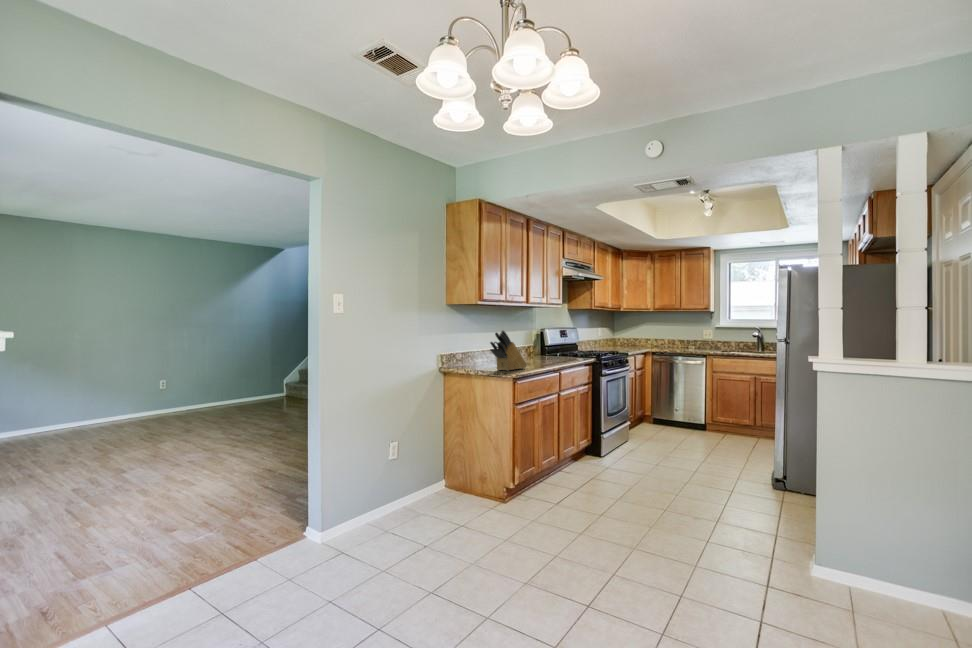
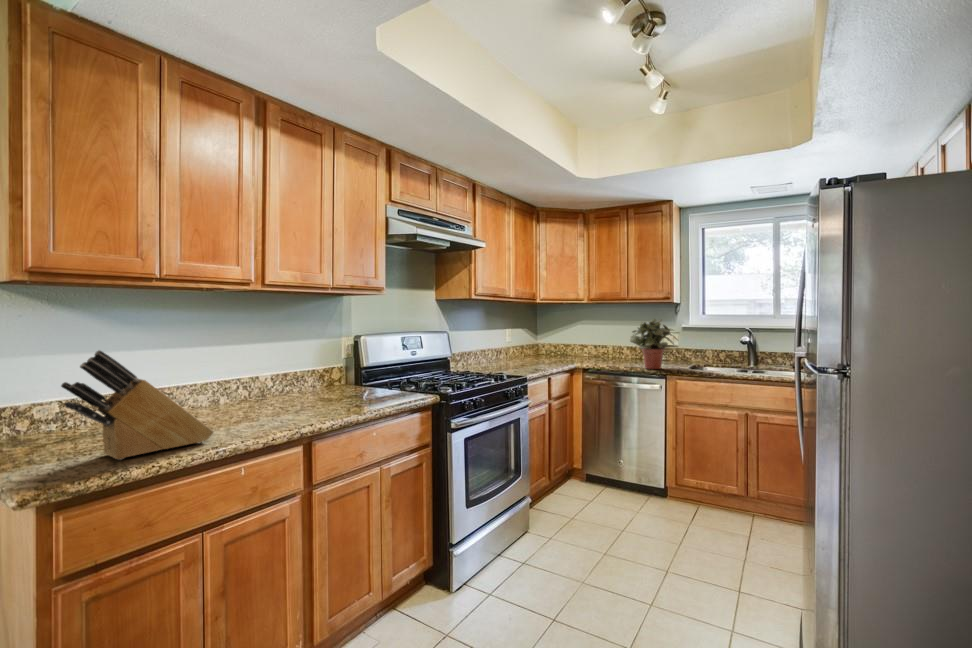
potted plant: none [683,322,715,352] -> present [629,319,679,369]

